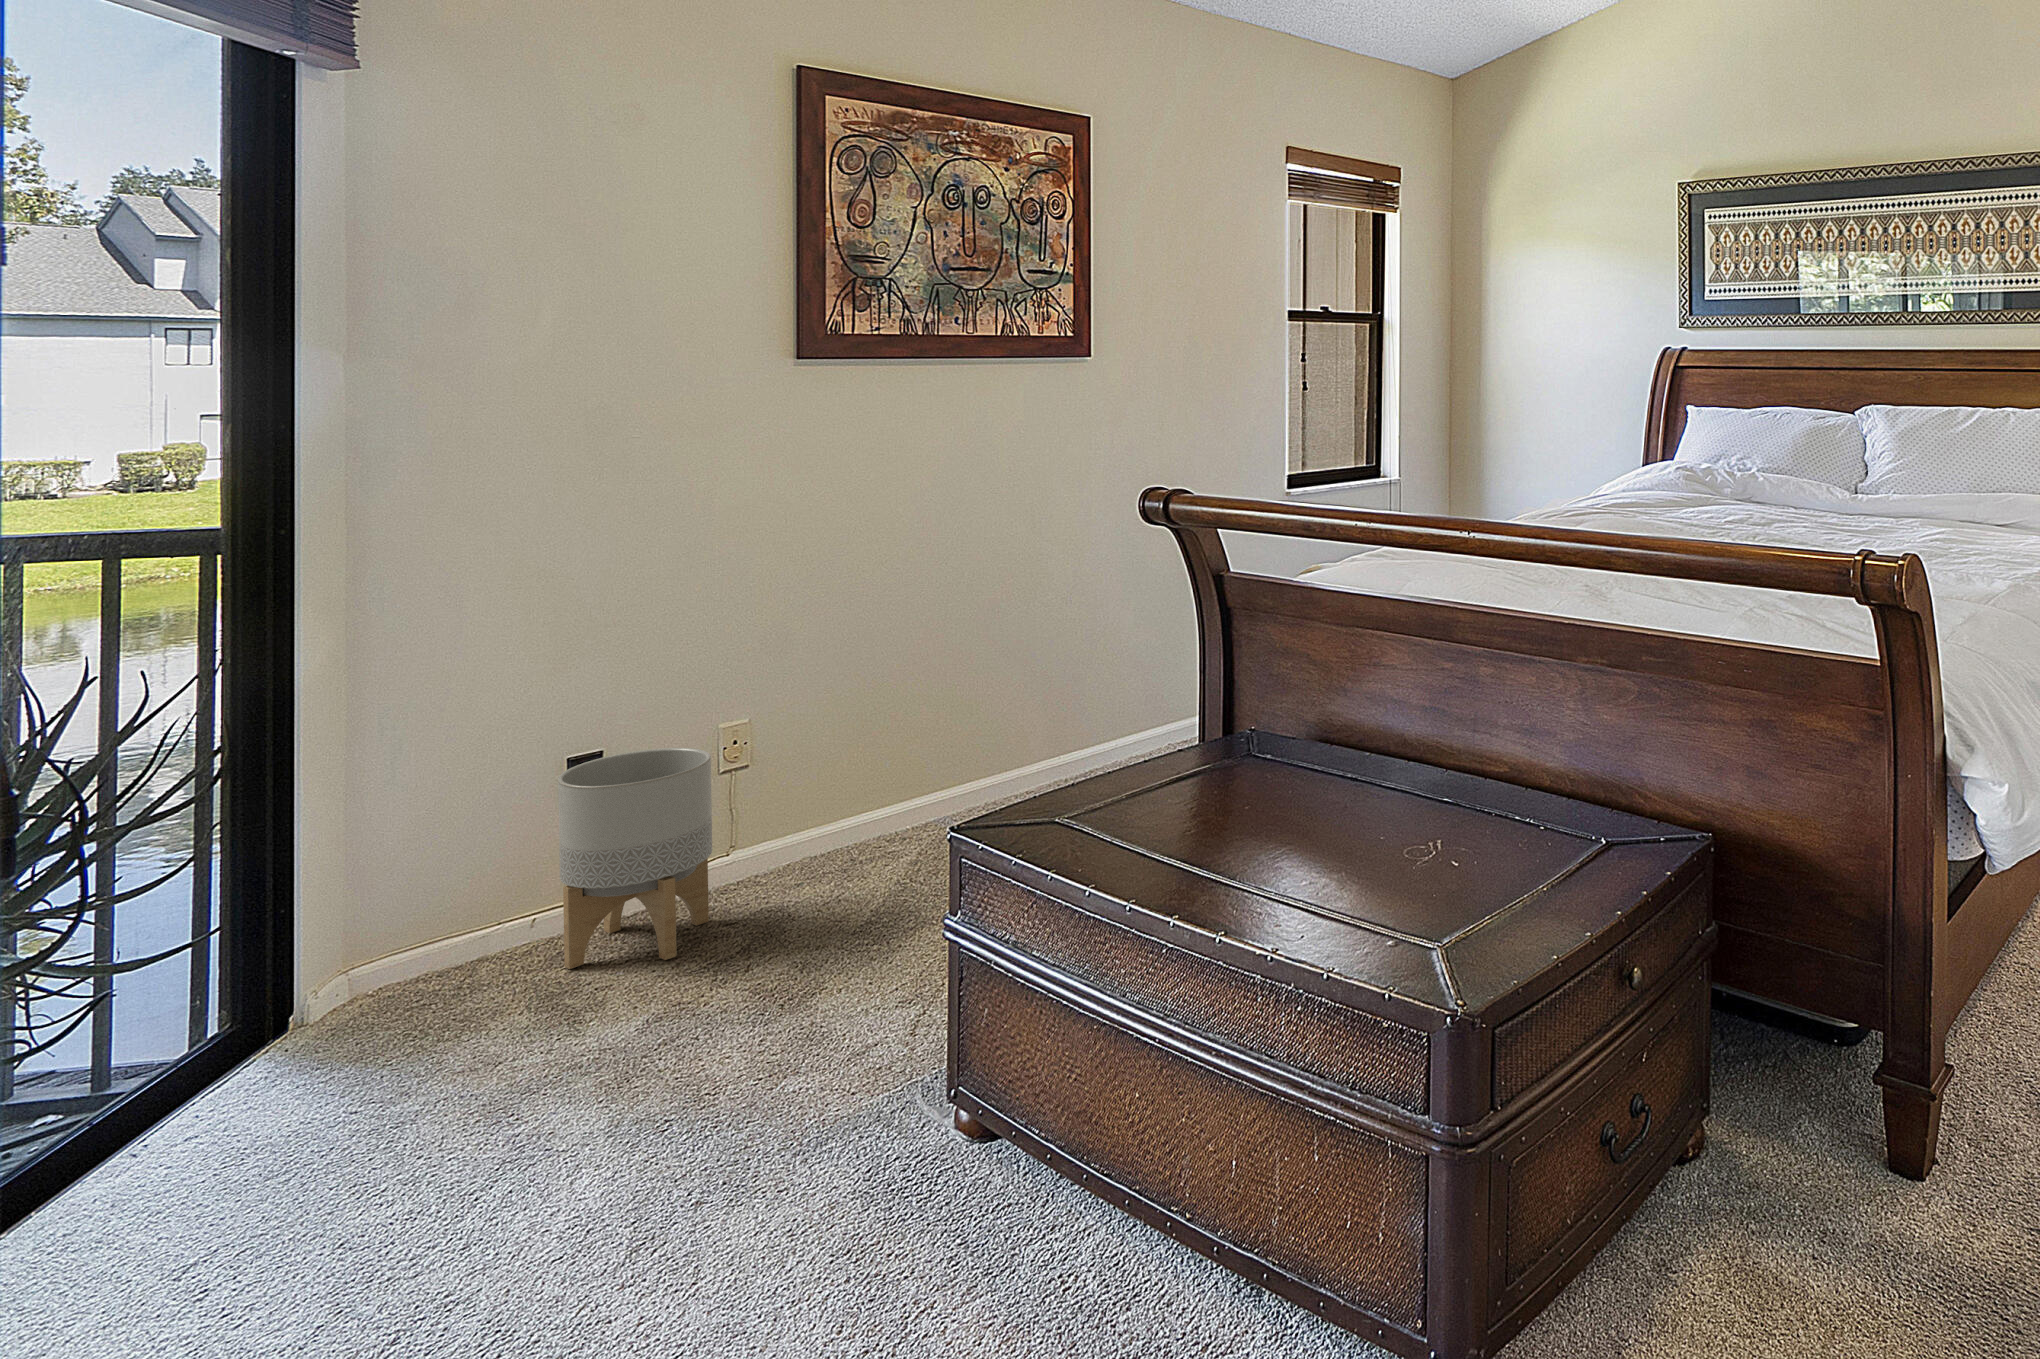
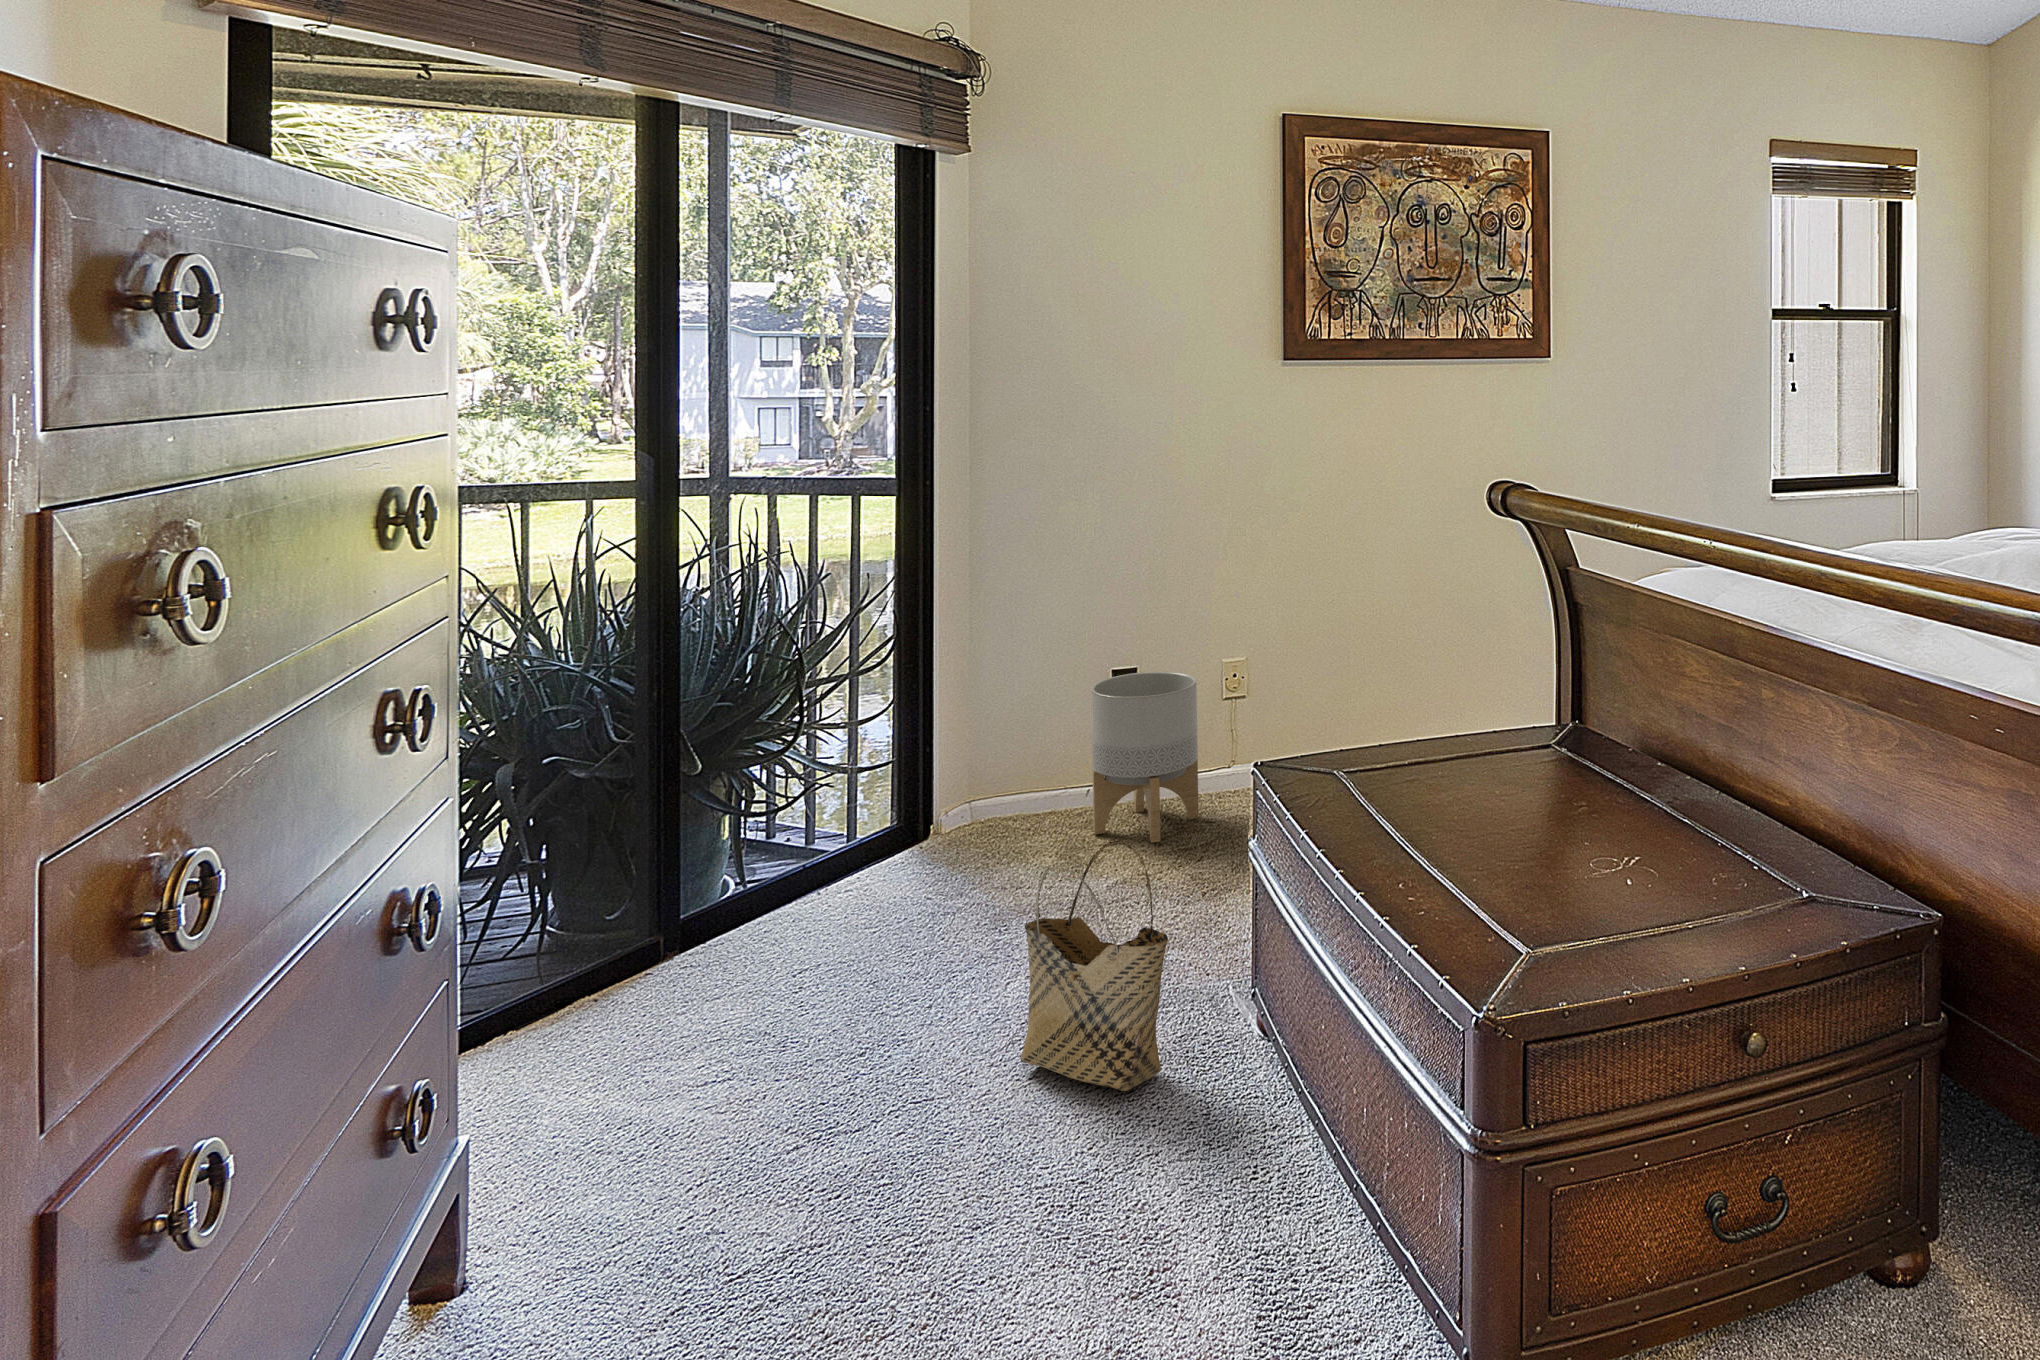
woven basket: none [681,927,890,1223] -> present [1021,841,1168,1091]

